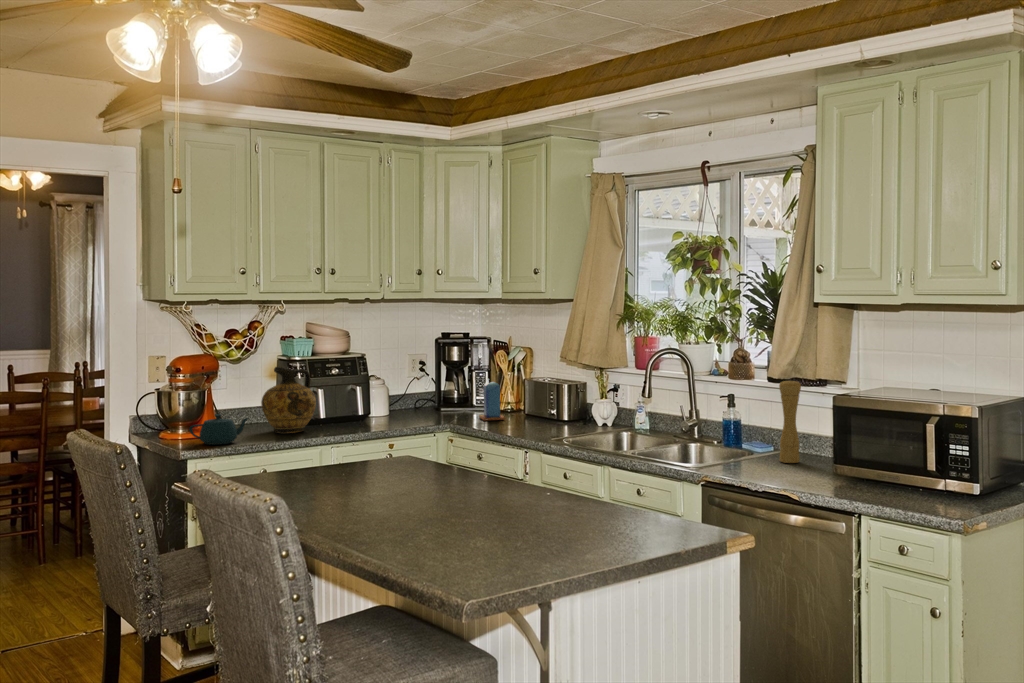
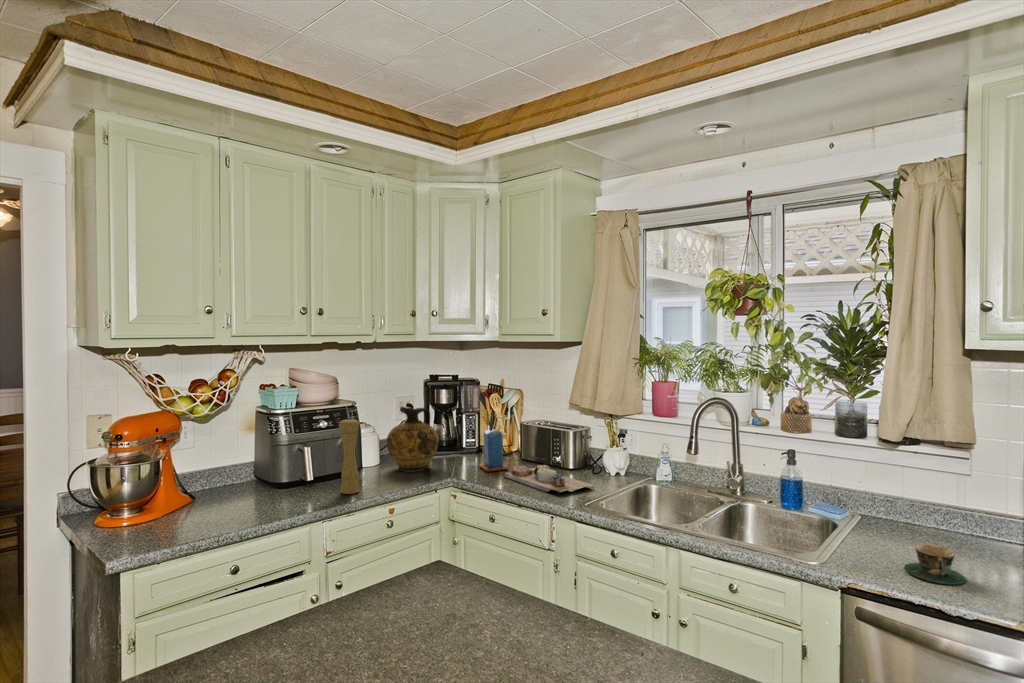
ceramic jug: present [261,367,316,433] -> present [387,407,439,472]
pepper mill: present [779,380,801,463] -> present [339,418,359,494]
teapot: present [189,414,248,445] -> none [133,495,218,538]
cutting board: none [497,414,569,433] -> present [505,465,594,494]
teacup: none [748,453,788,478] -> present [904,544,966,585]

